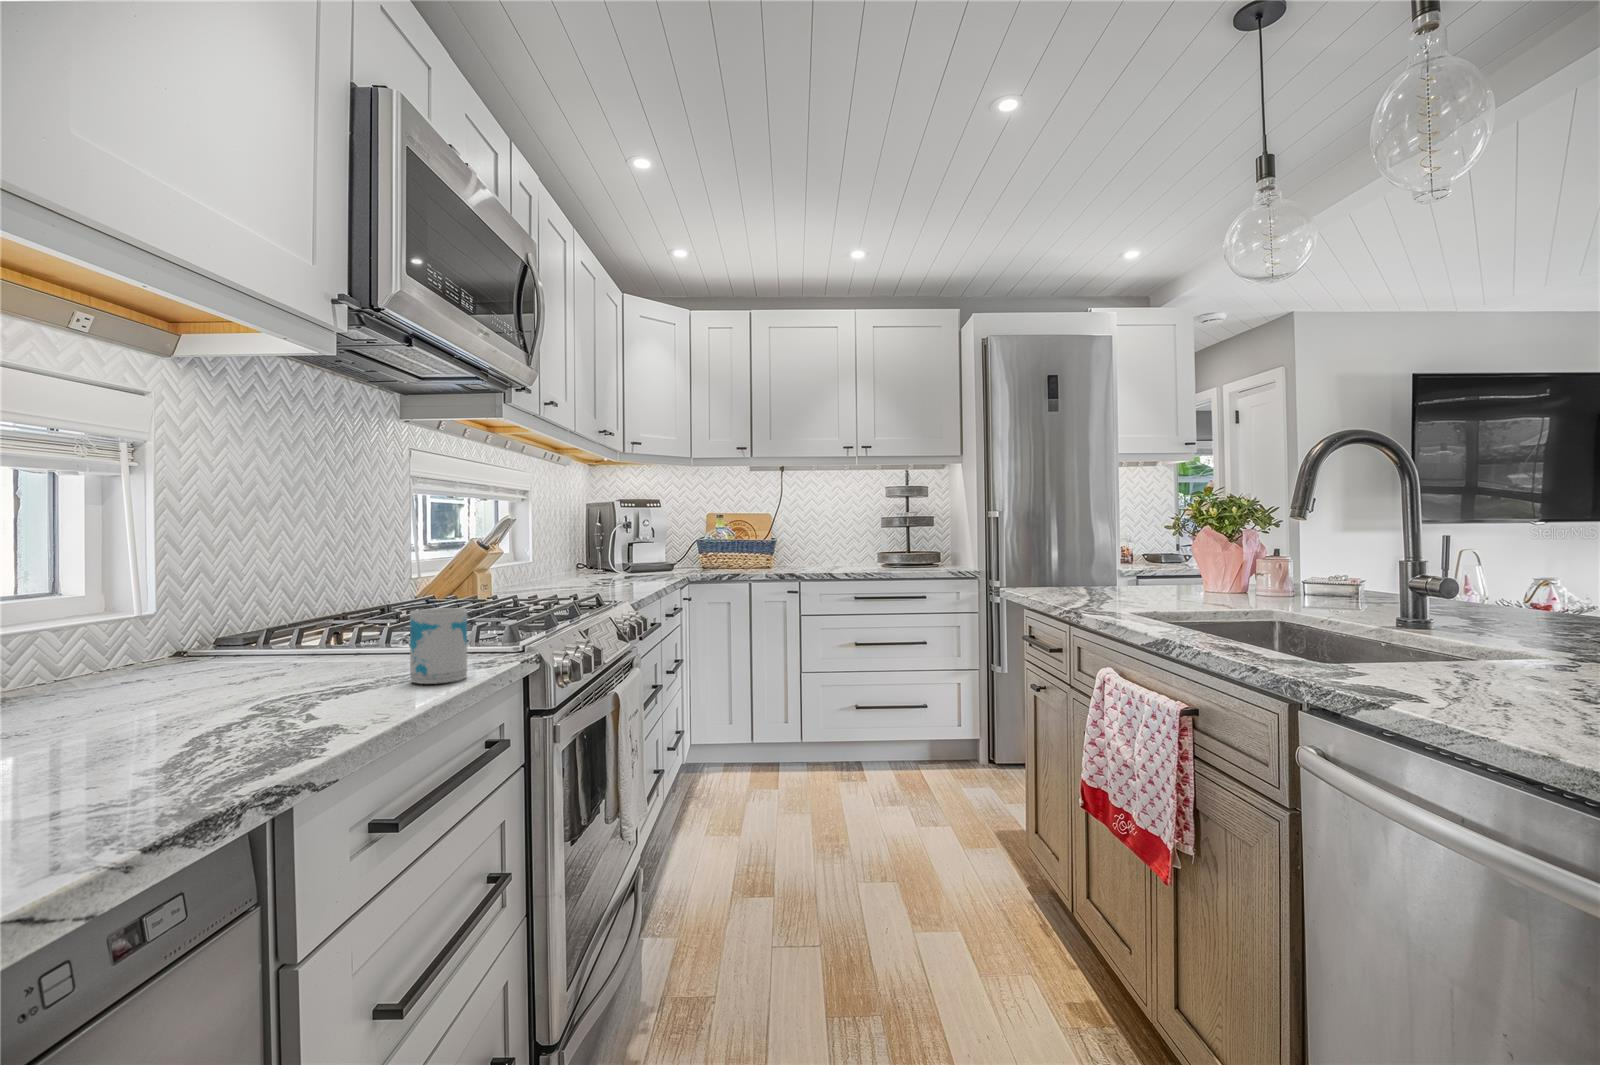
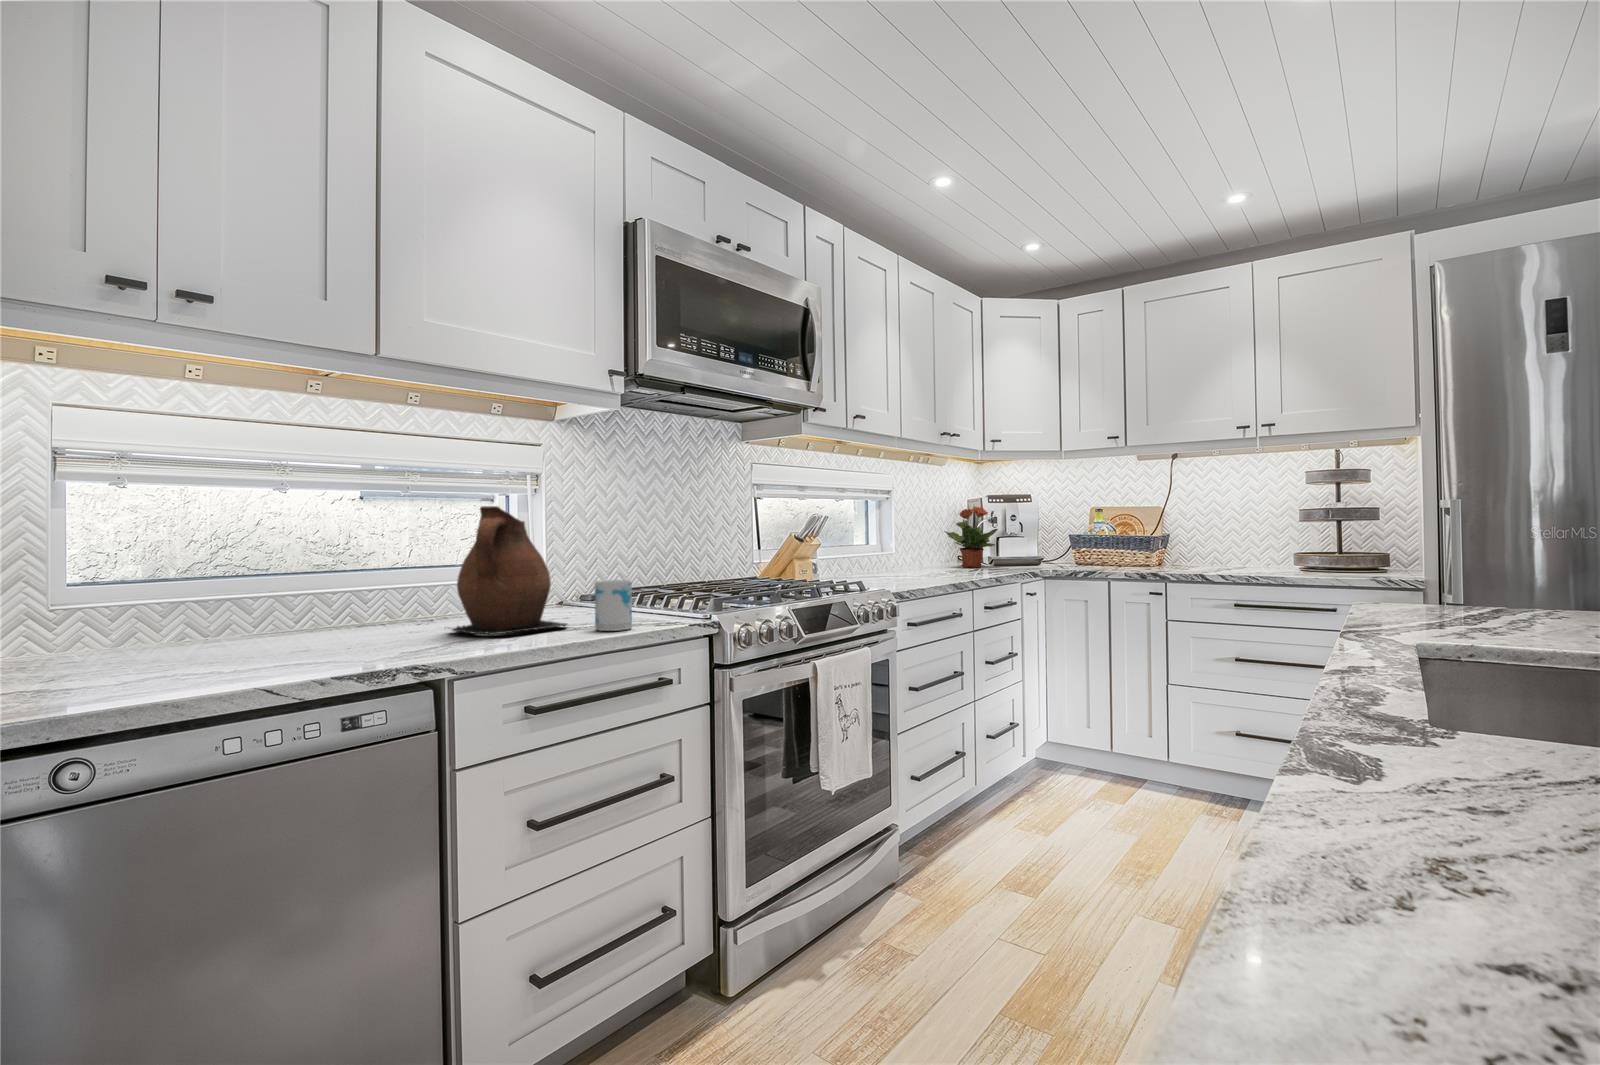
ceramic pitcher: none [115,497,352,717] -> present [452,506,567,635]
potted plant: none [584,509,643,575] -> present [944,507,998,568]

